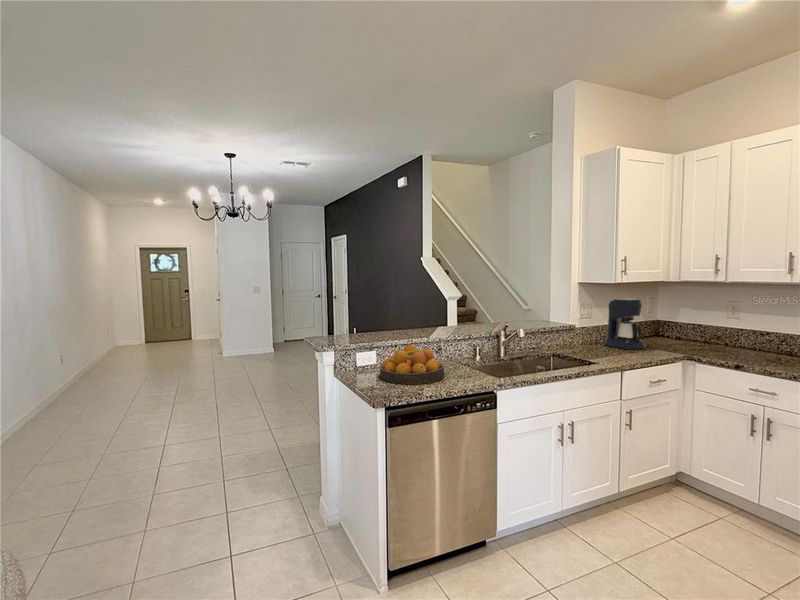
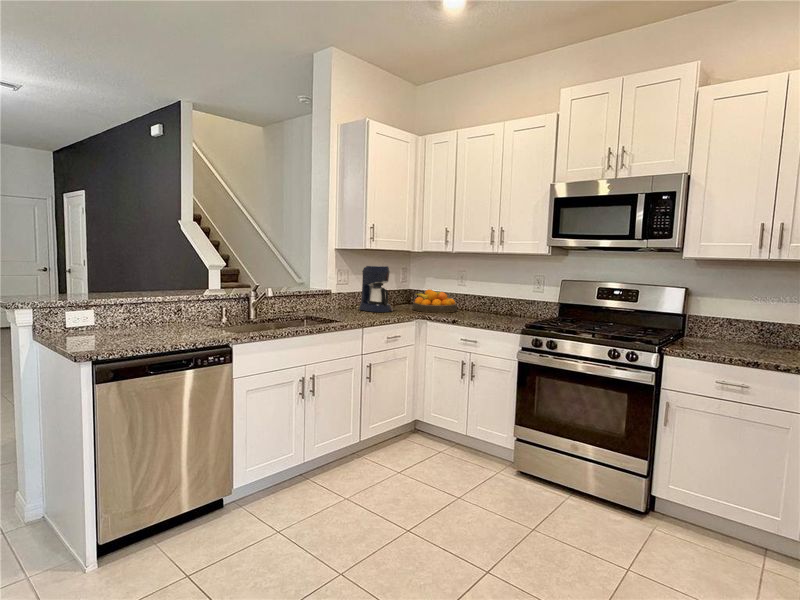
fruit bowl: present [380,345,445,384] -> present [412,289,457,313]

